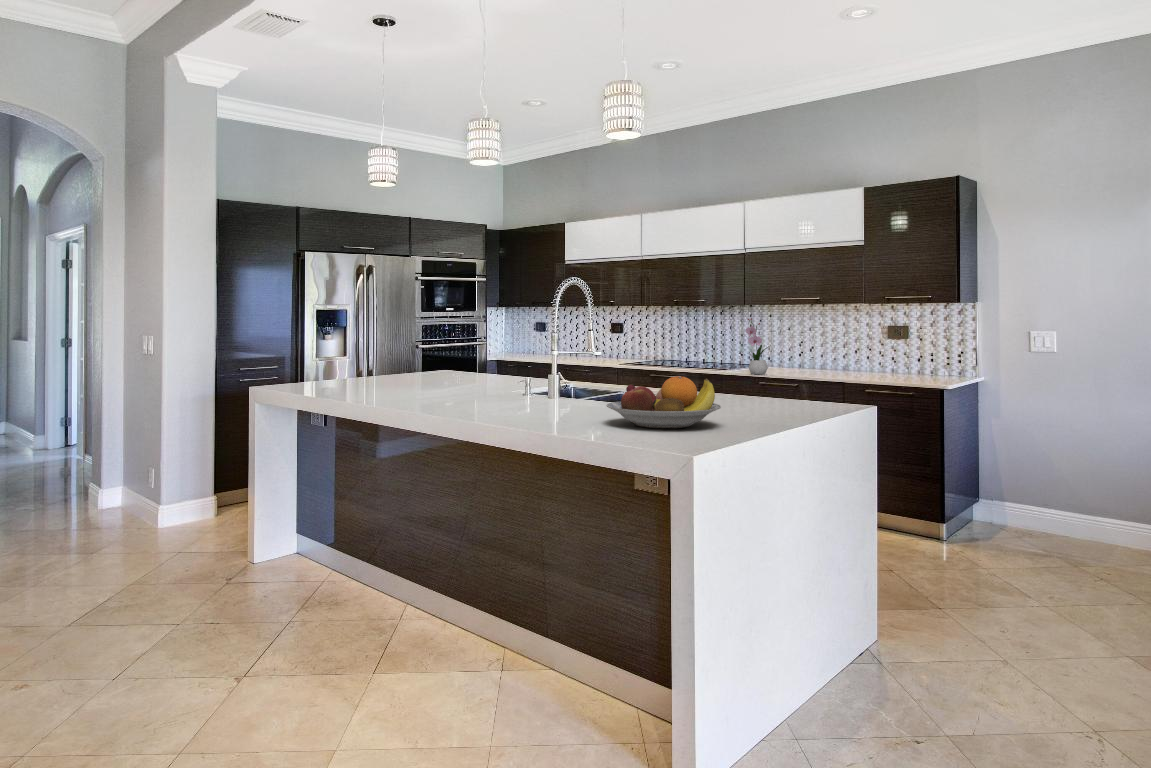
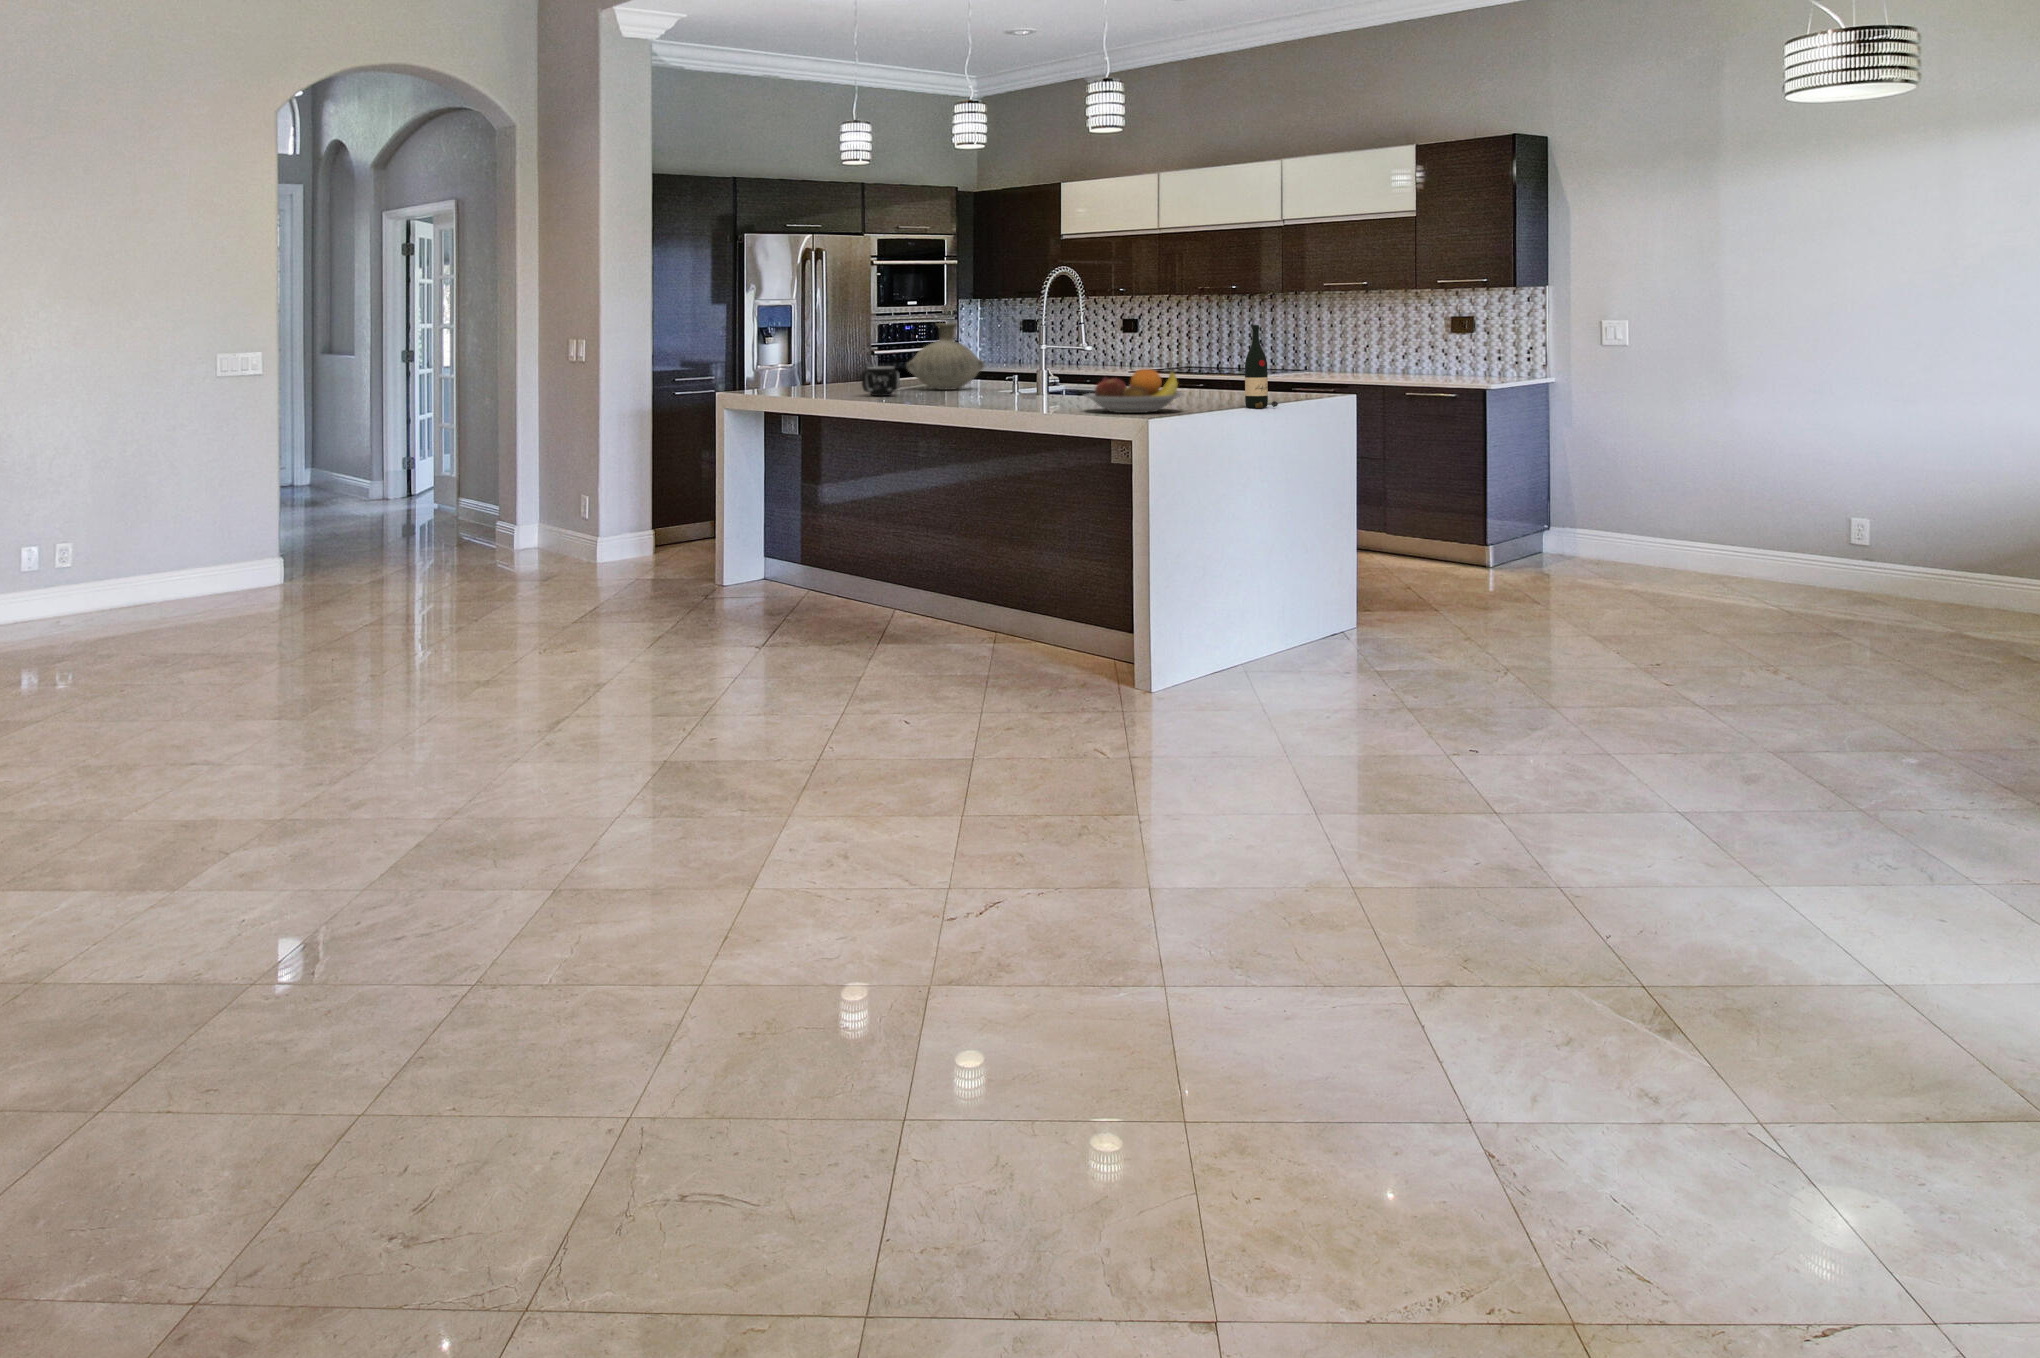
flower arrangement: present [746,318,768,375] -> none [1275,311,1307,379]
vase: none [428,323,501,385] -> present [906,323,984,390]
wine bottle: none [779,329,816,420] -> present [1245,325,1278,408]
mug: none [377,364,417,393] -> present [862,367,900,396]

